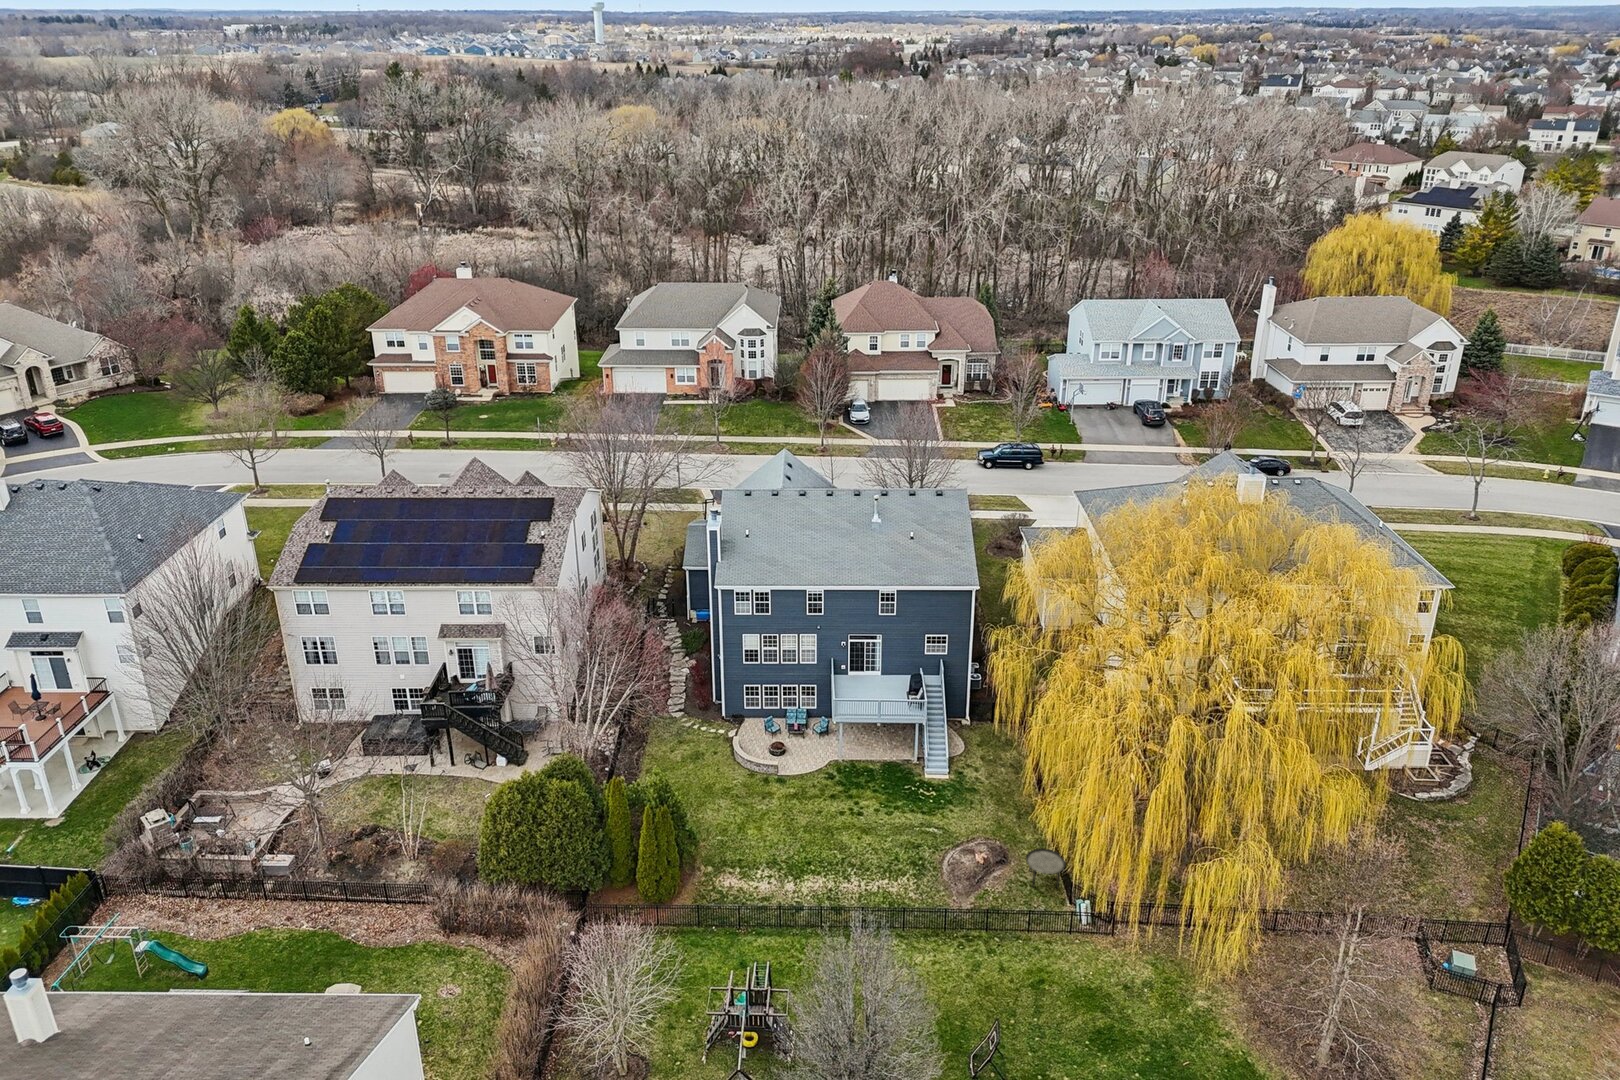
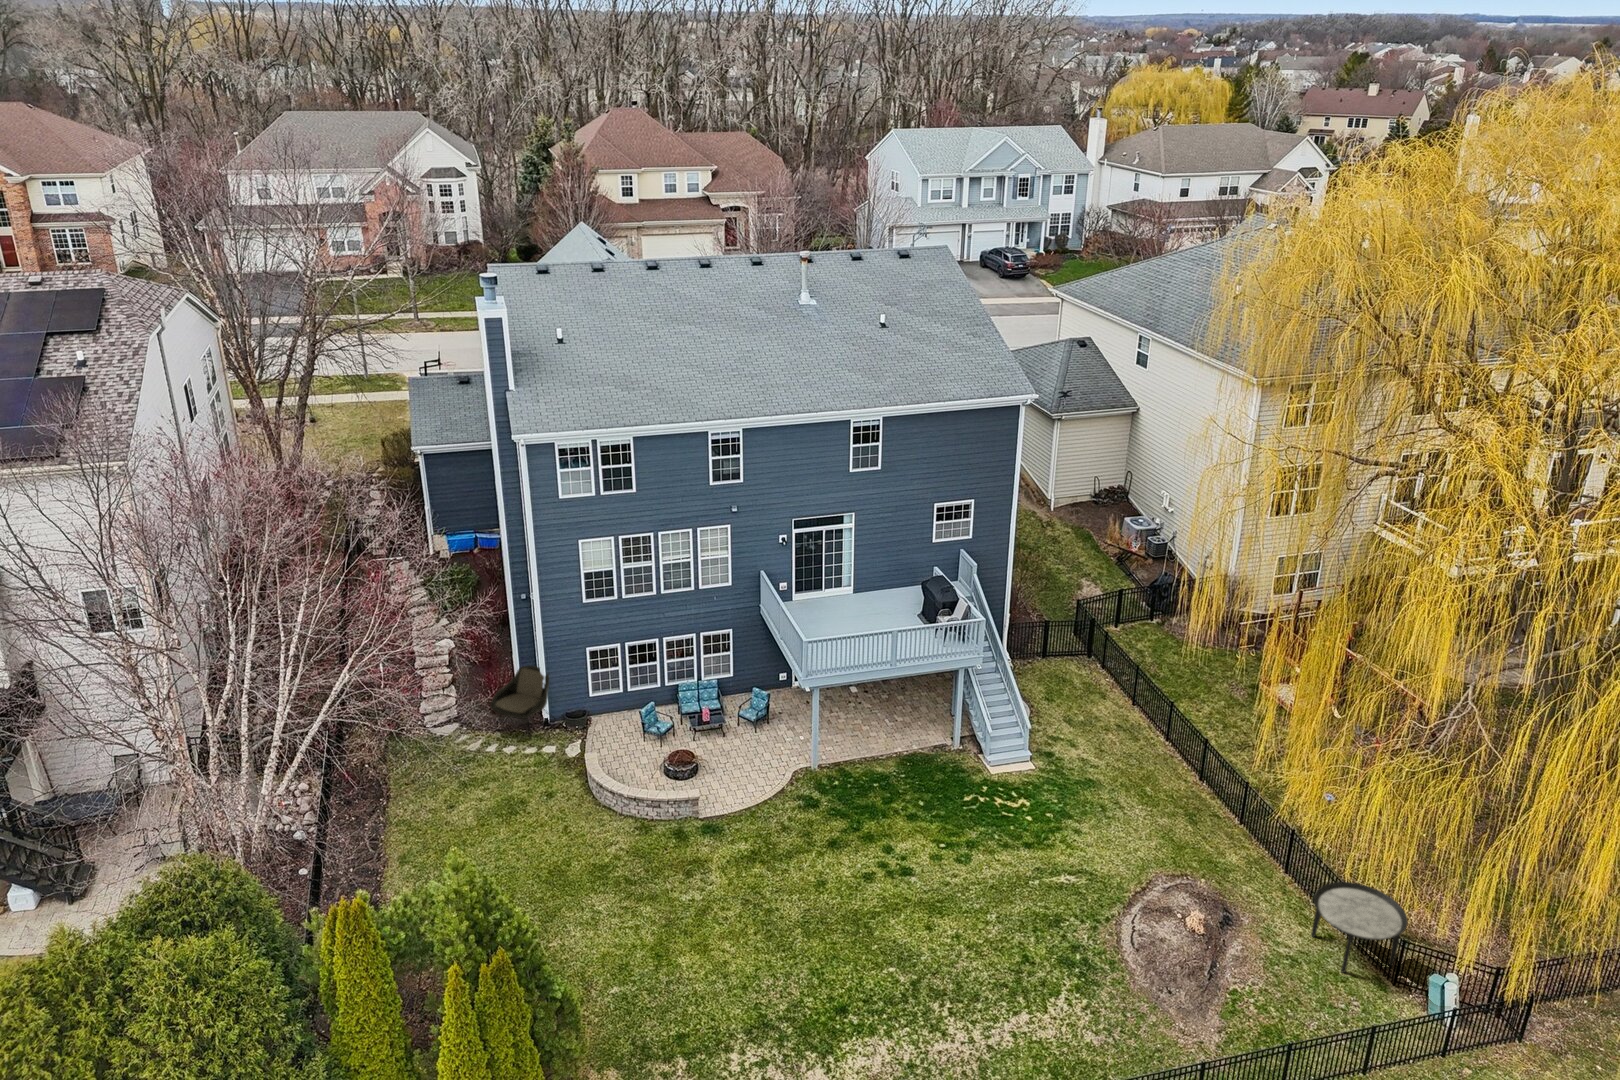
lounge chair: none [697,690,727,726] -> present [490,666,555,739]

